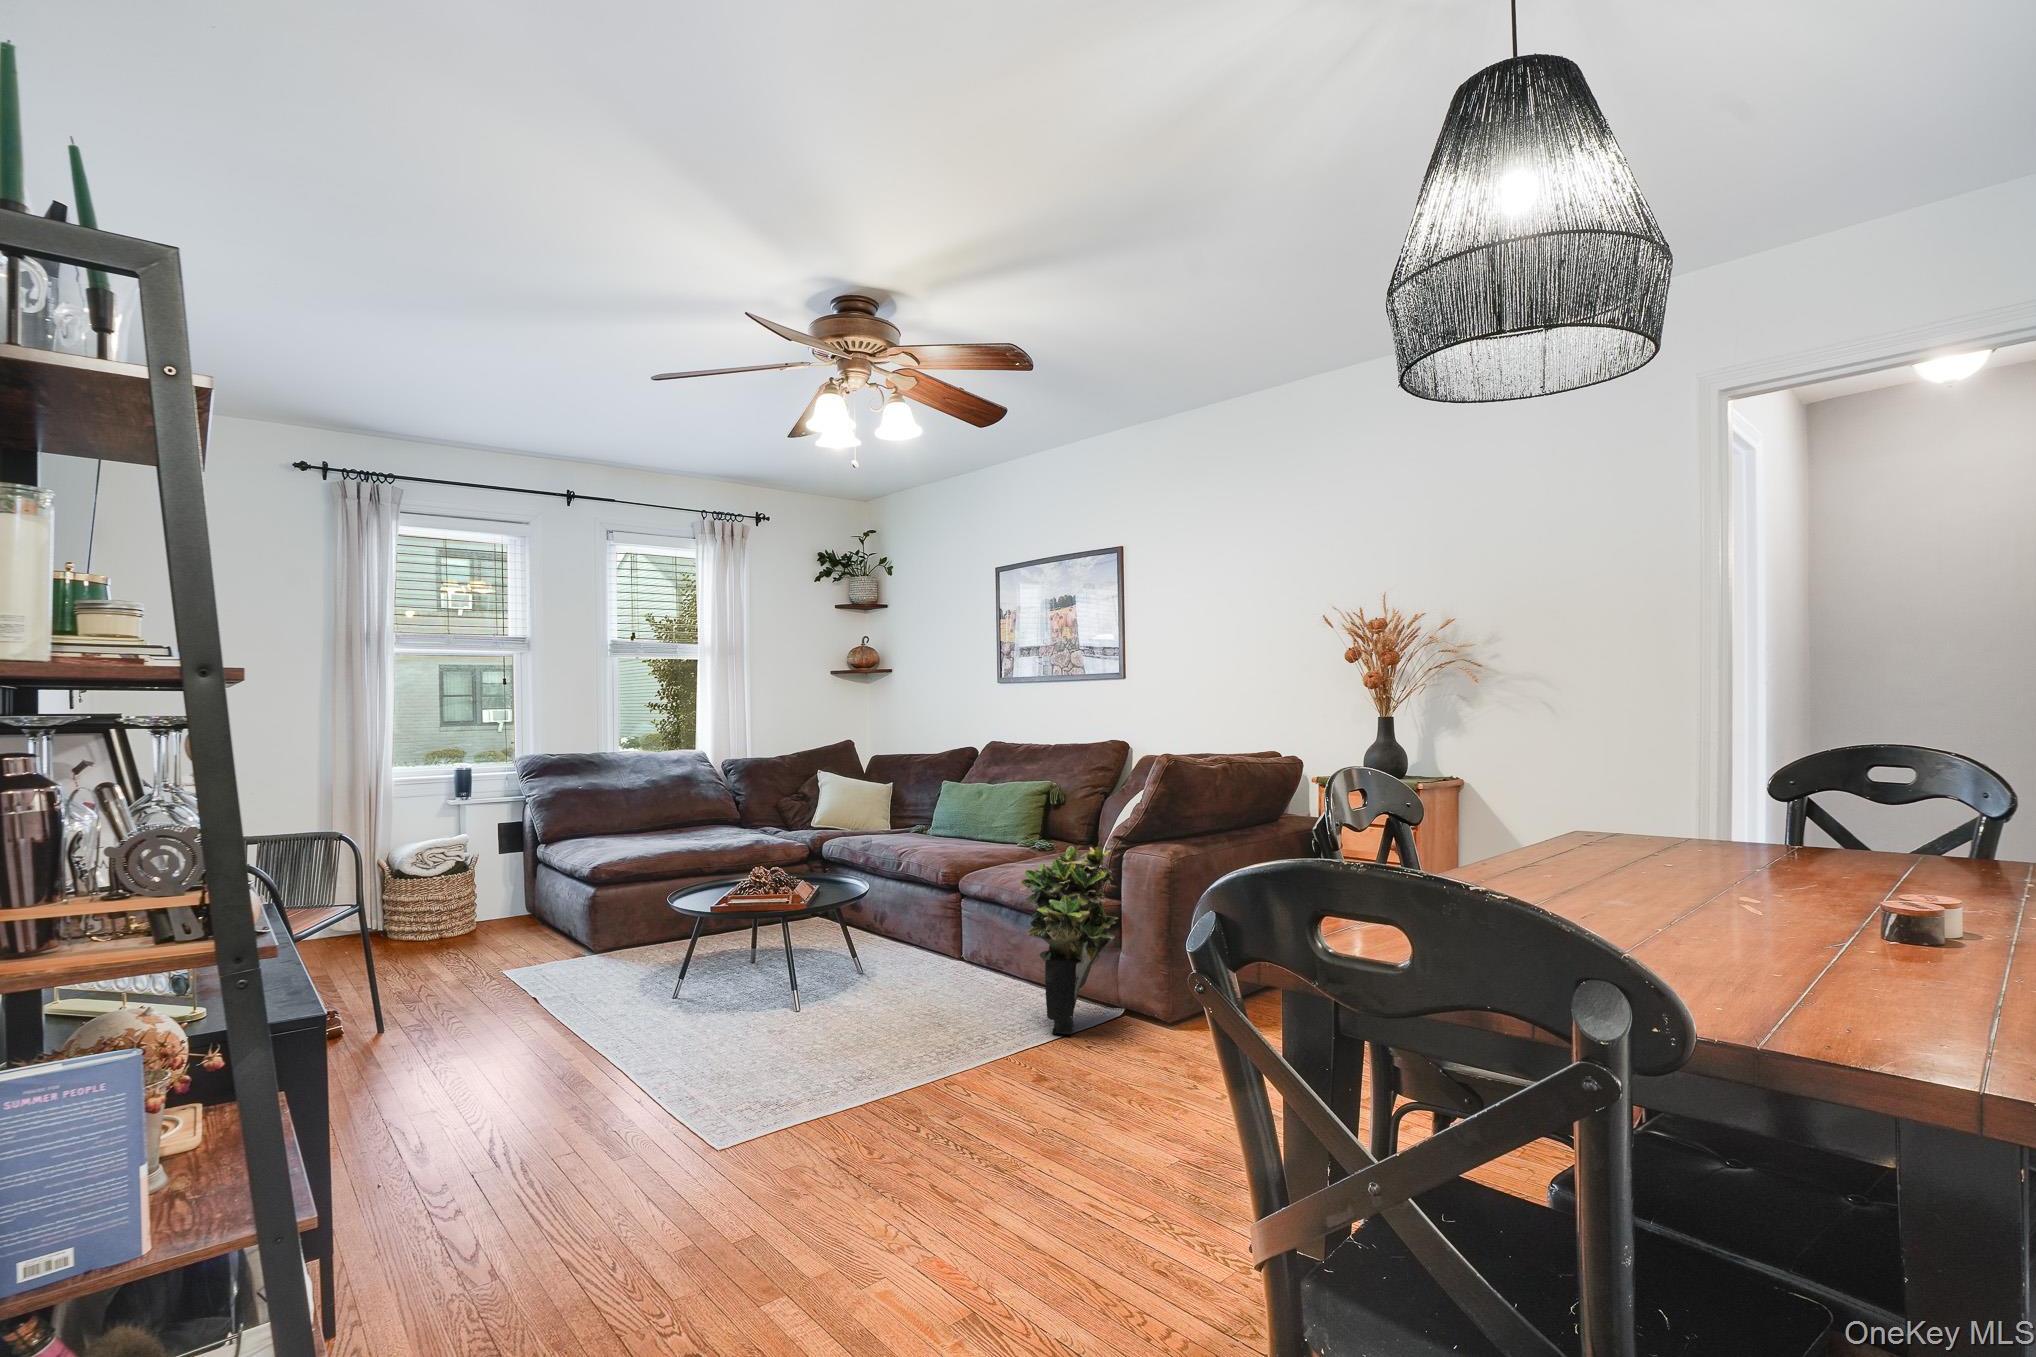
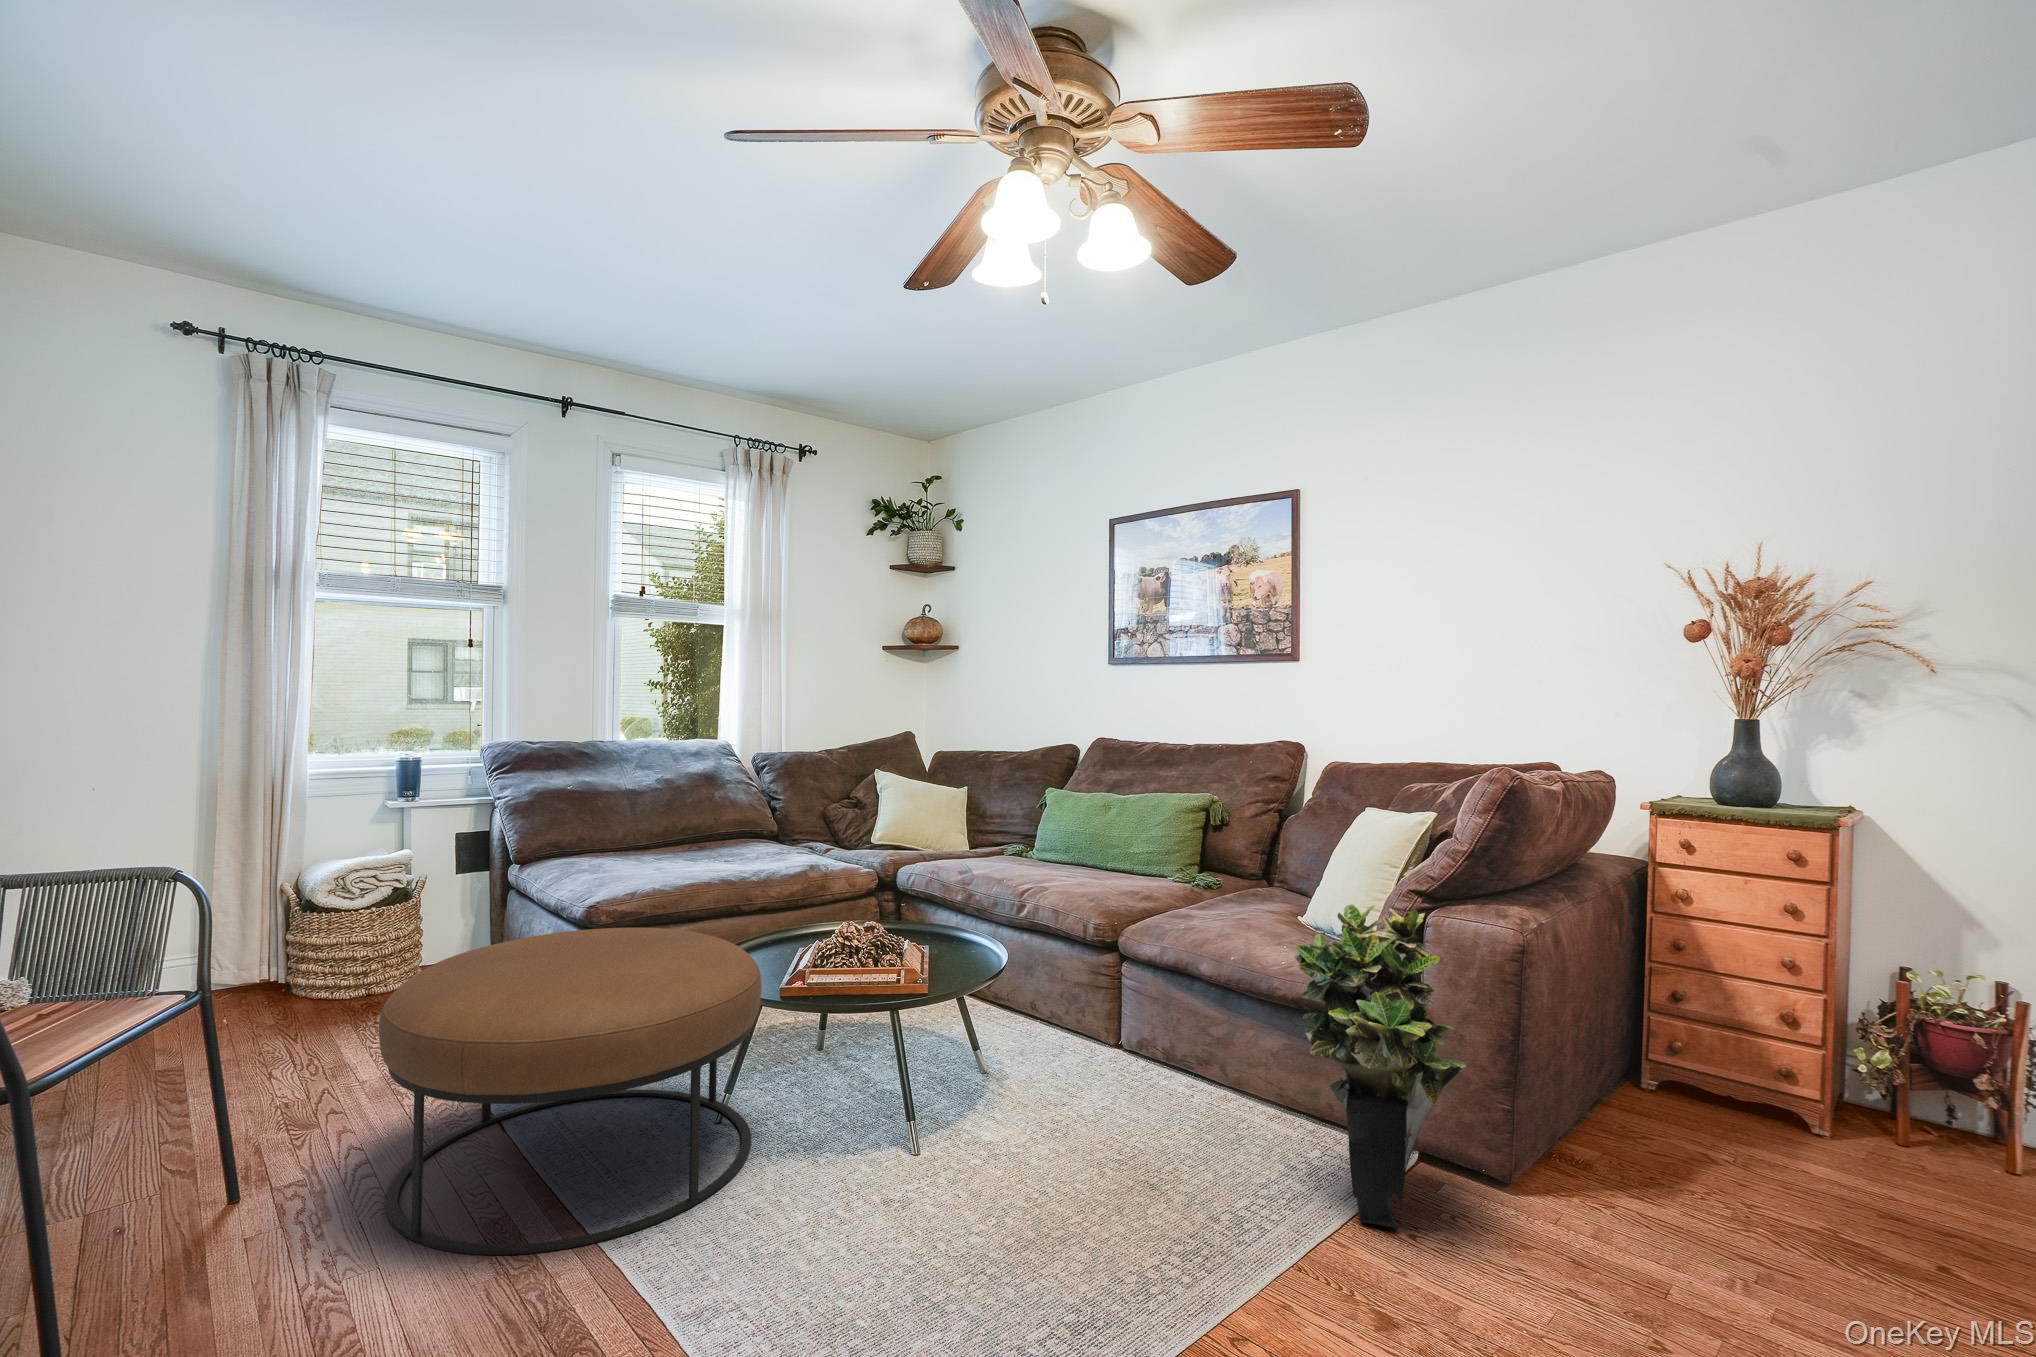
ottoman: none [465,874,698,1049] -> present [379,928,762,1255]

